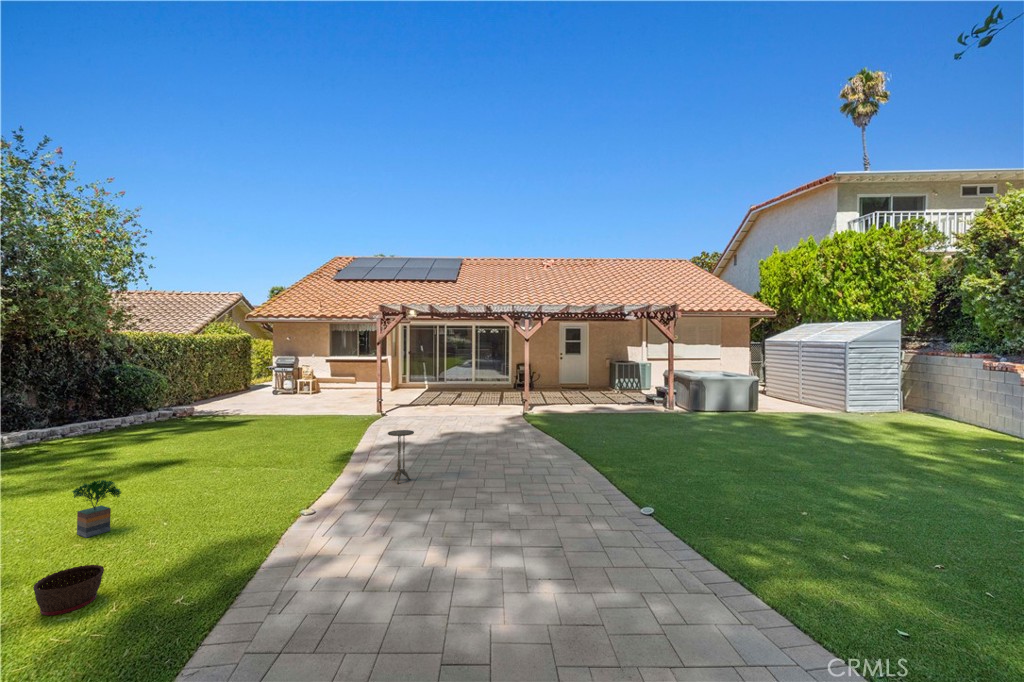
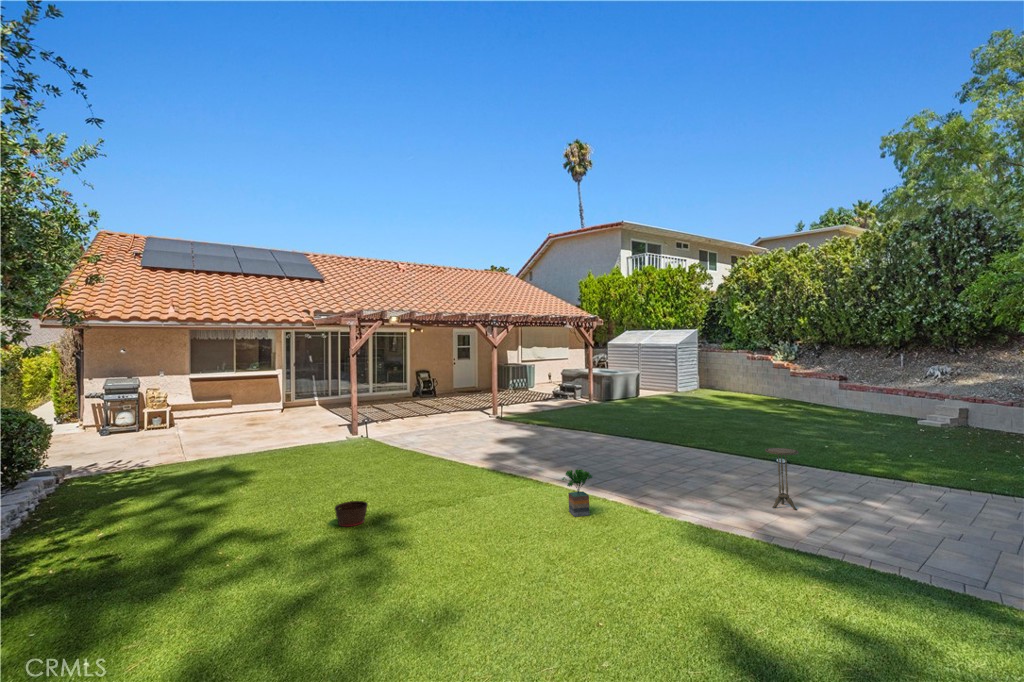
side table: present [388,430,414,484] -> present [765,448,799,510]
basket: present [33,565,104,615] -> present [335,501,367,527]

